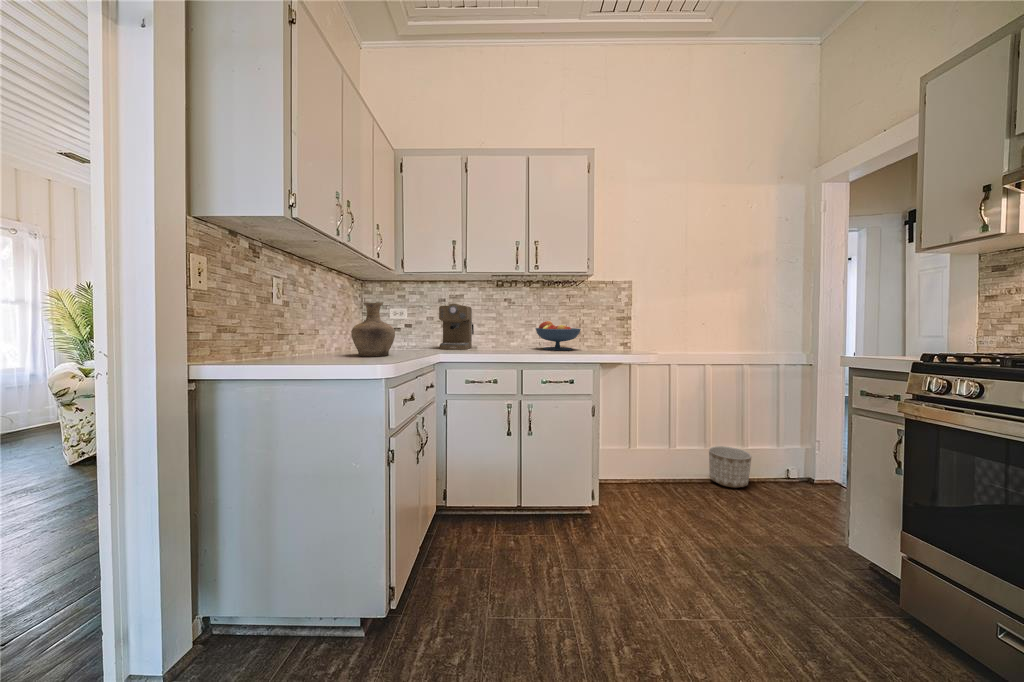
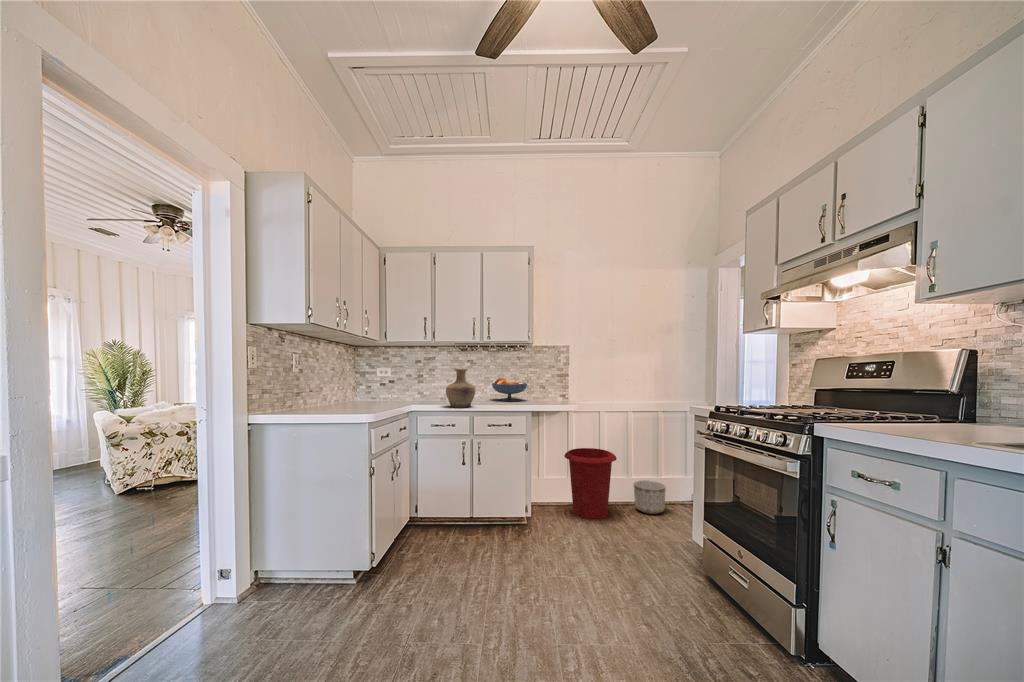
vase: present [351,302,395,357] -> present [446,369,475,408]
coffee maker: present [439,303,474,350] -> none [414,365,442,401]
waste bin: none [628,408,696,496] -> present [564,448,617,520]

